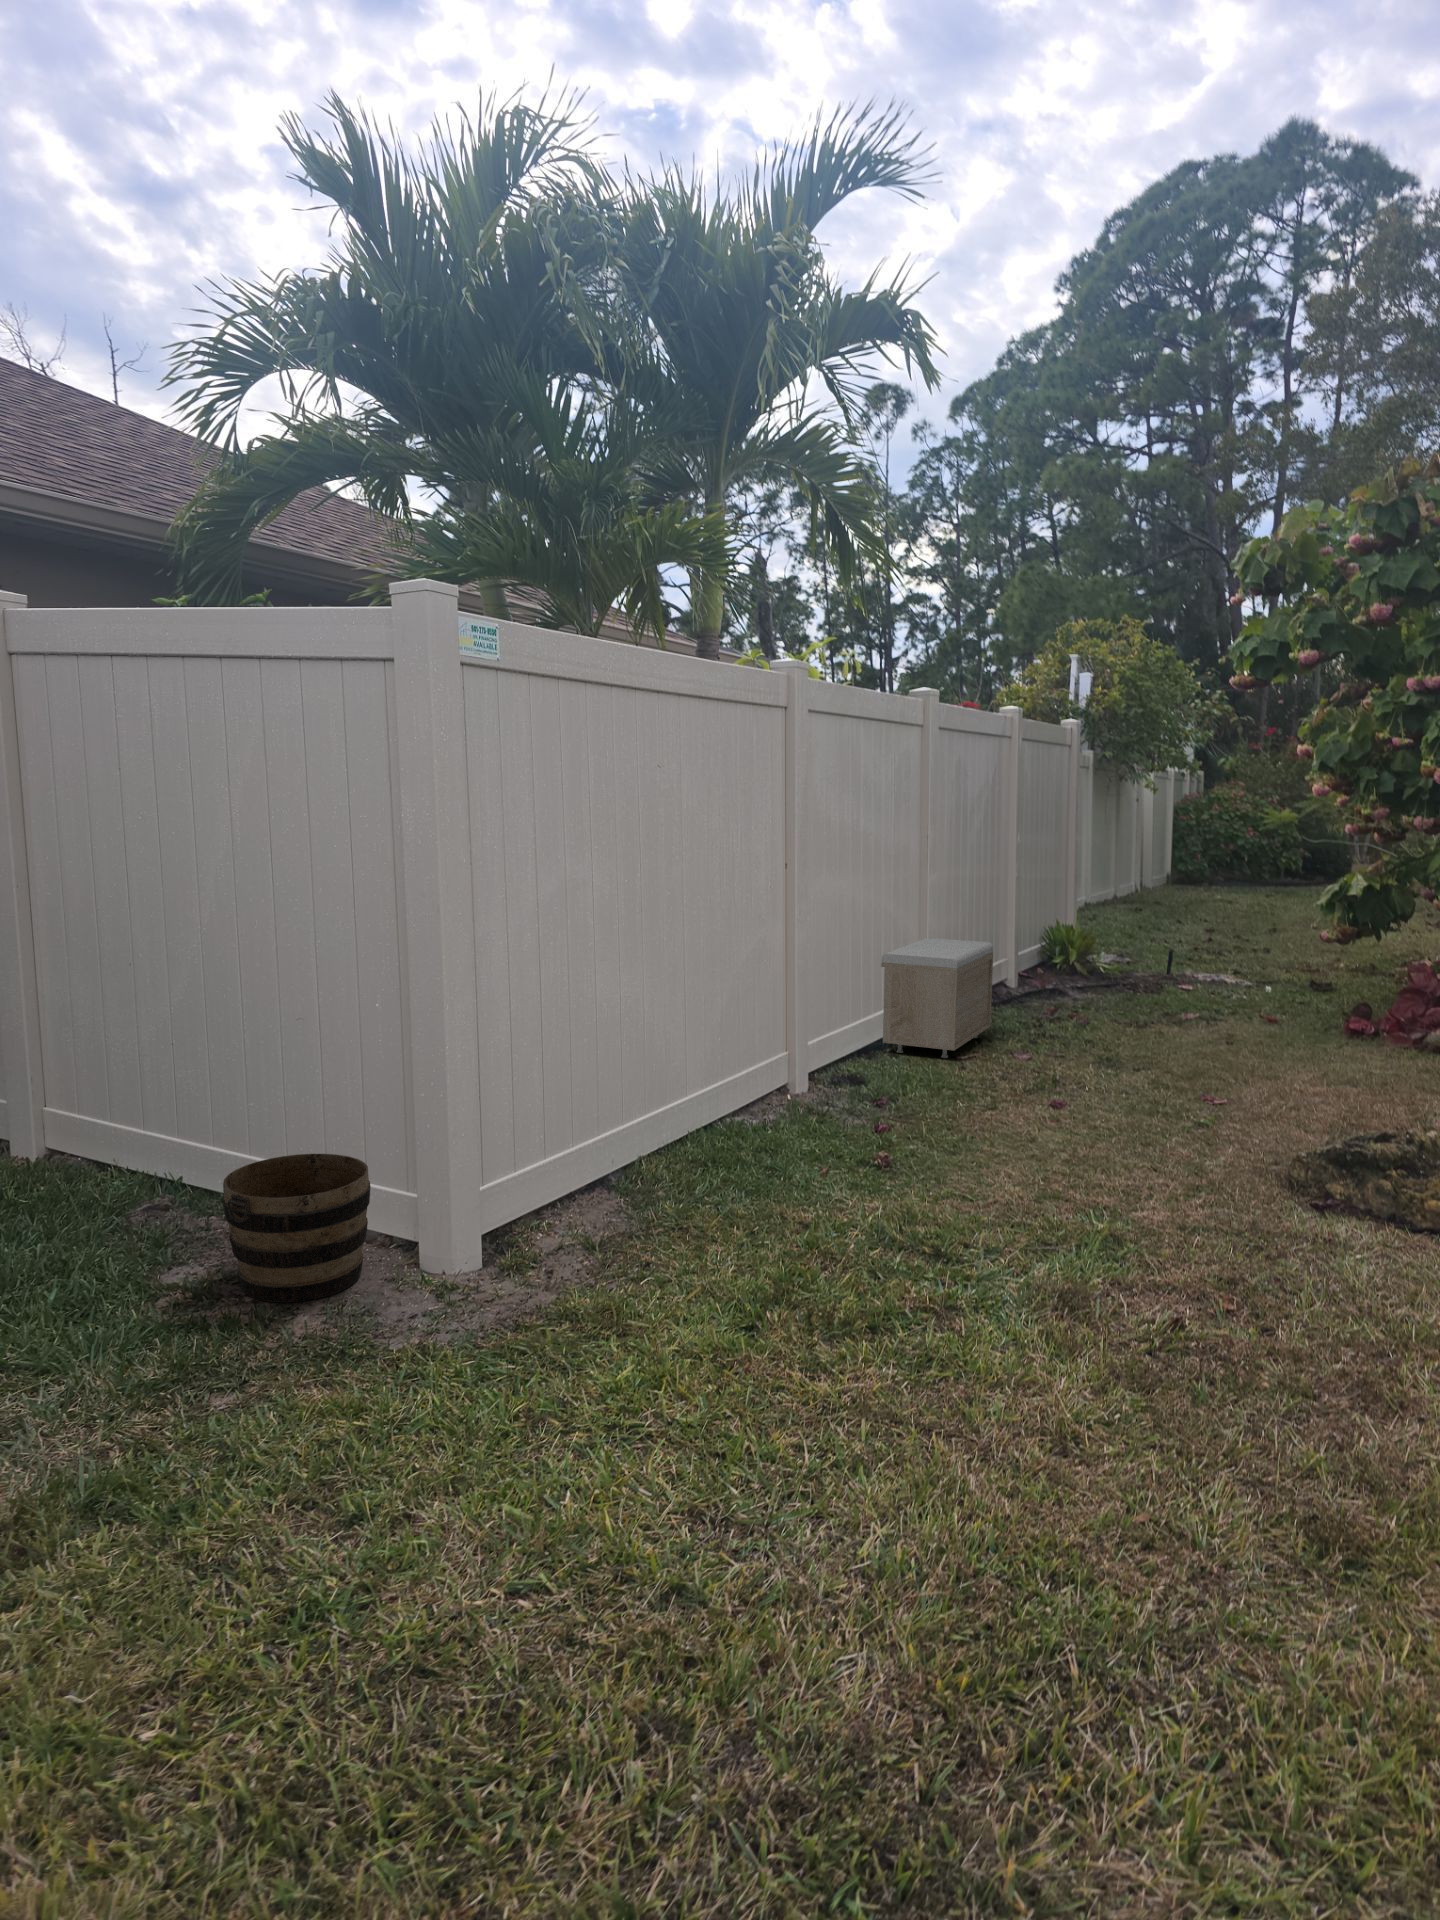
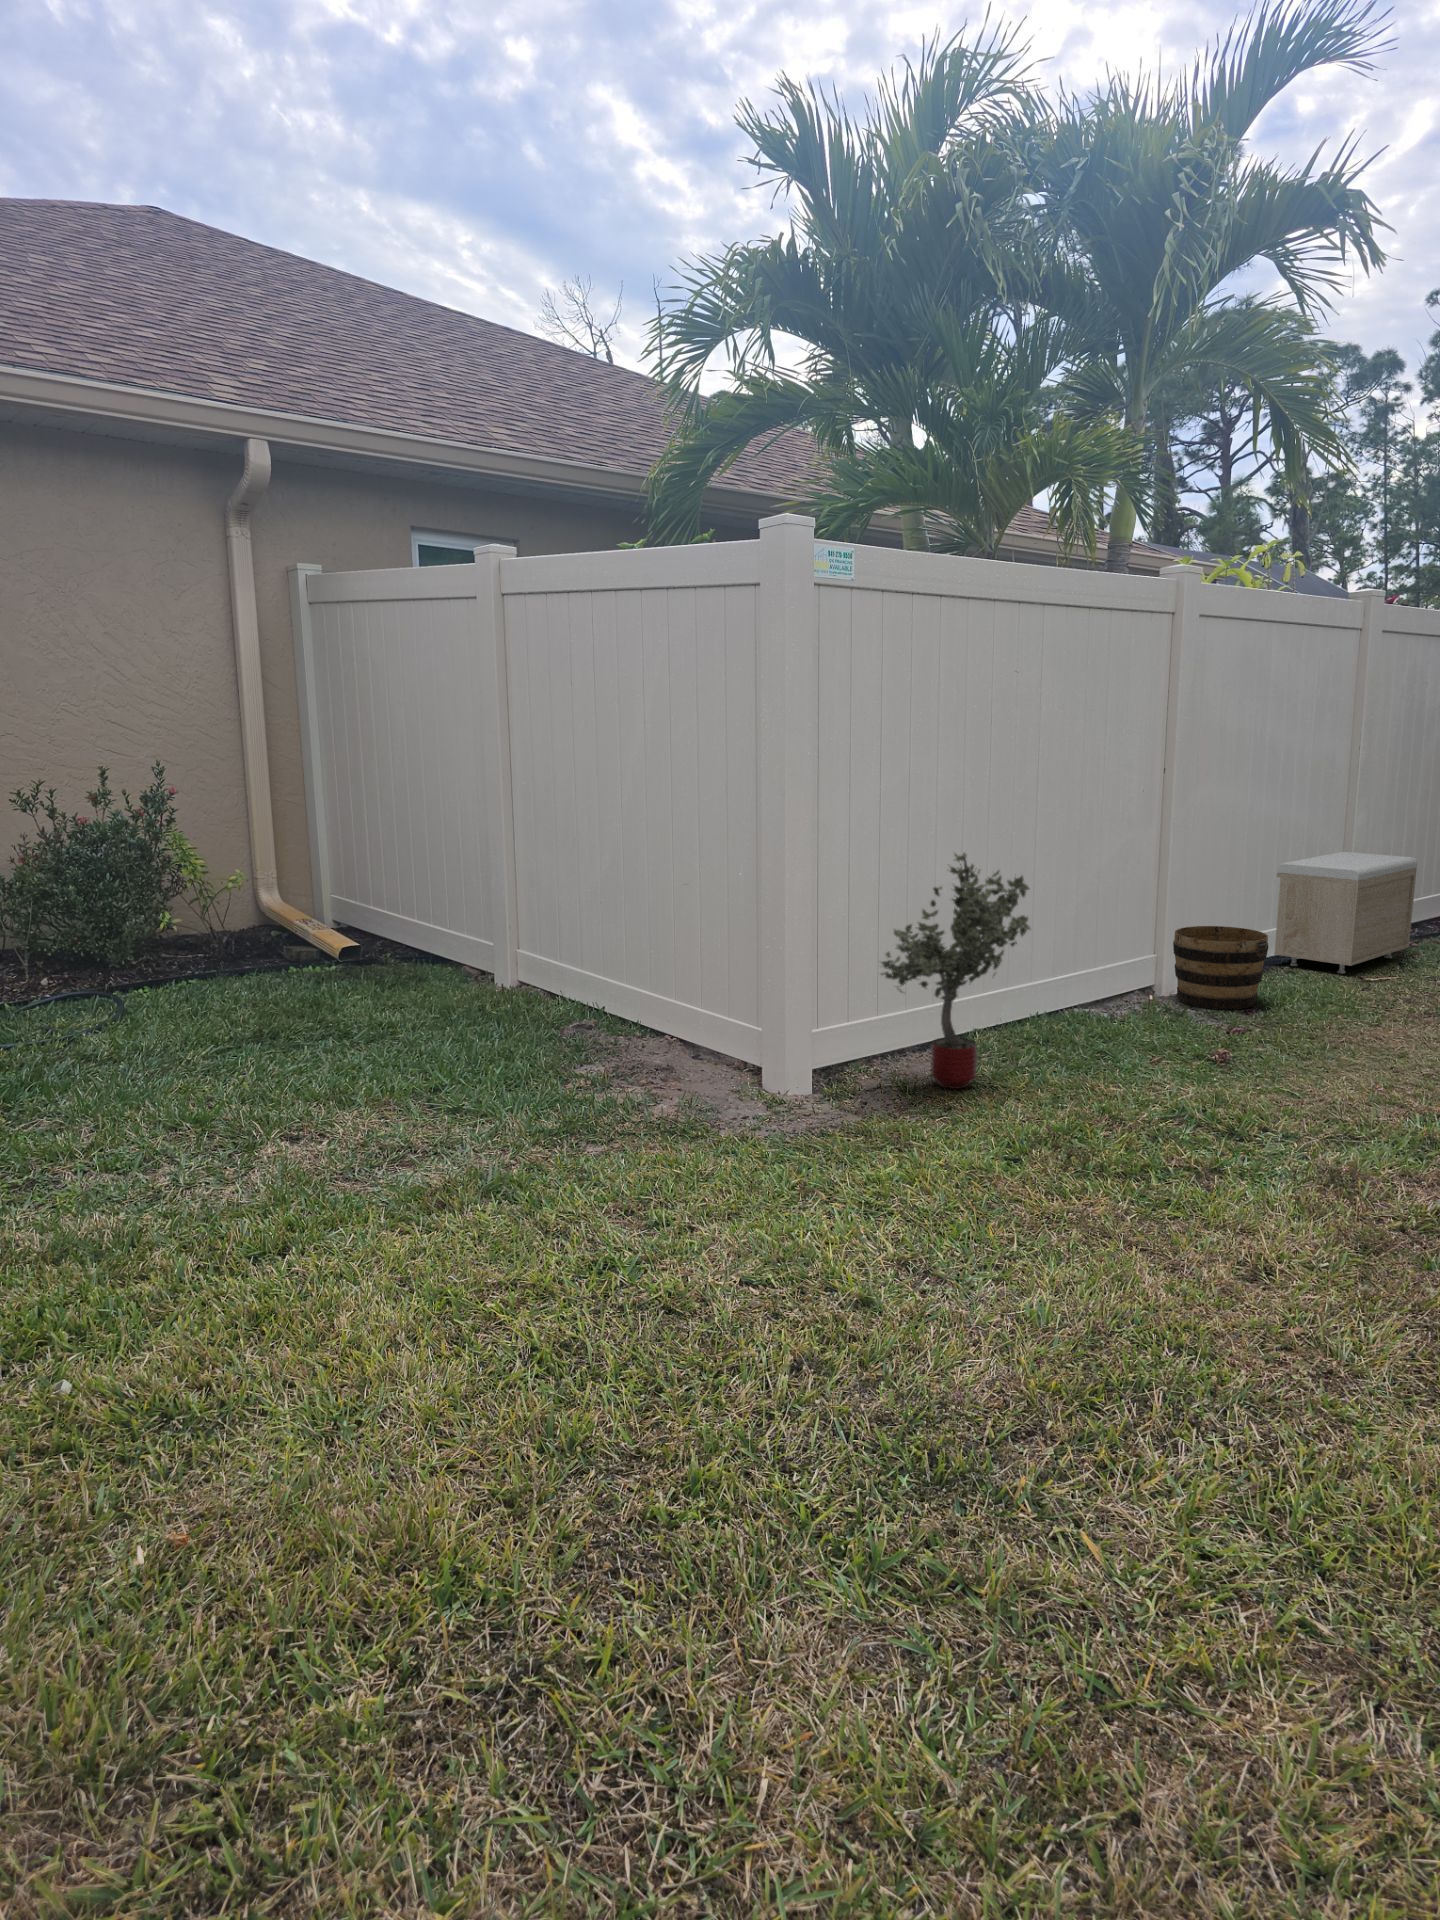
potted tree: none [552,971,715,1242] -> present [881,853,1030,1089]
bucket: present [222,1154,371,1302] -> present [1173,926,1268,1009]

